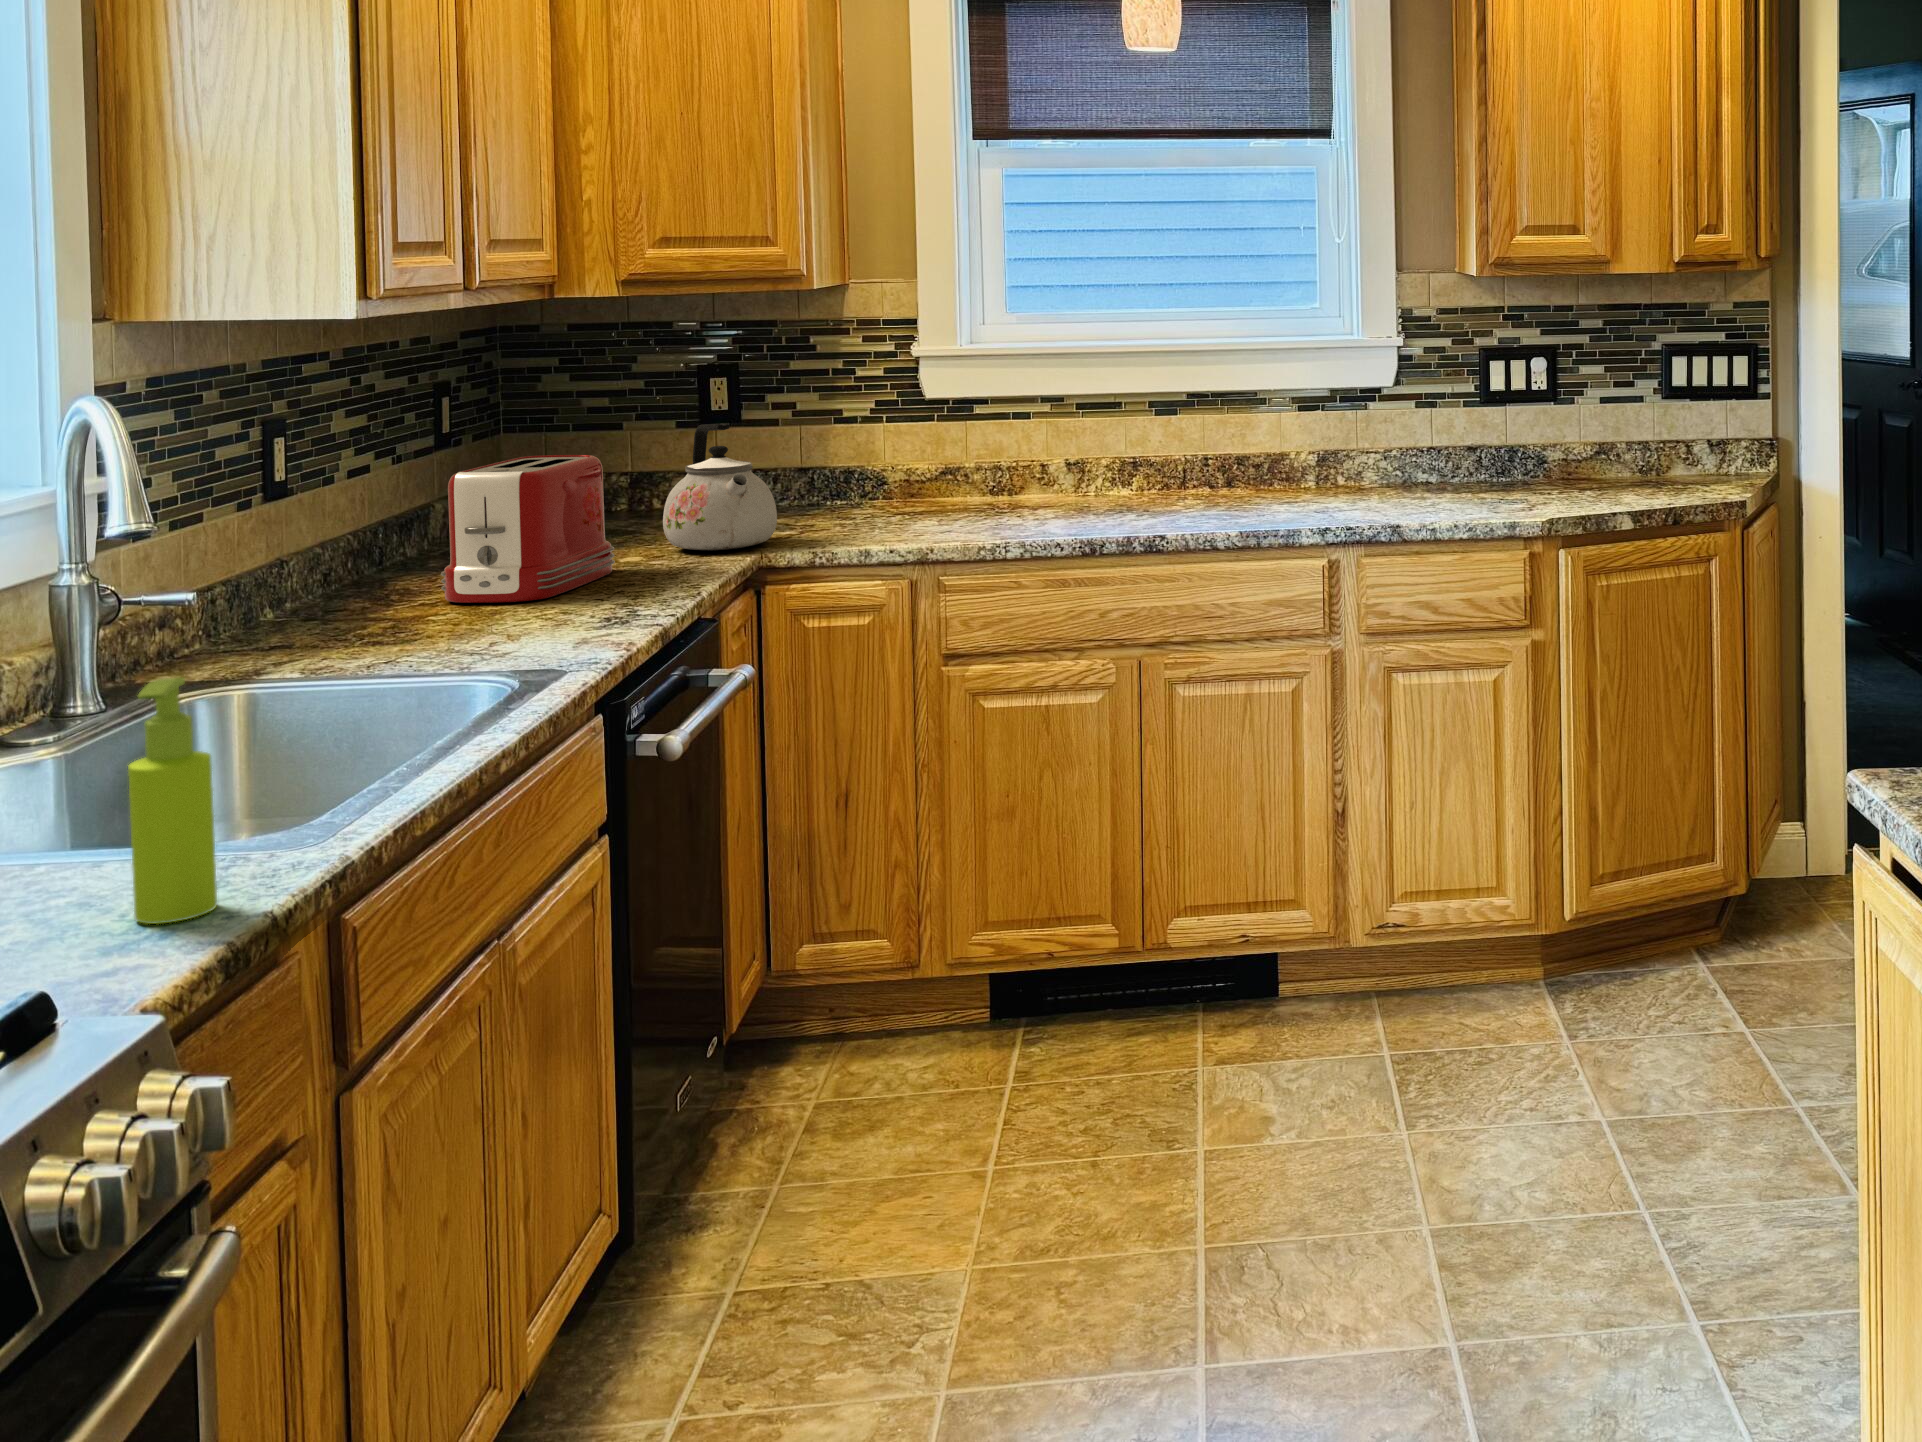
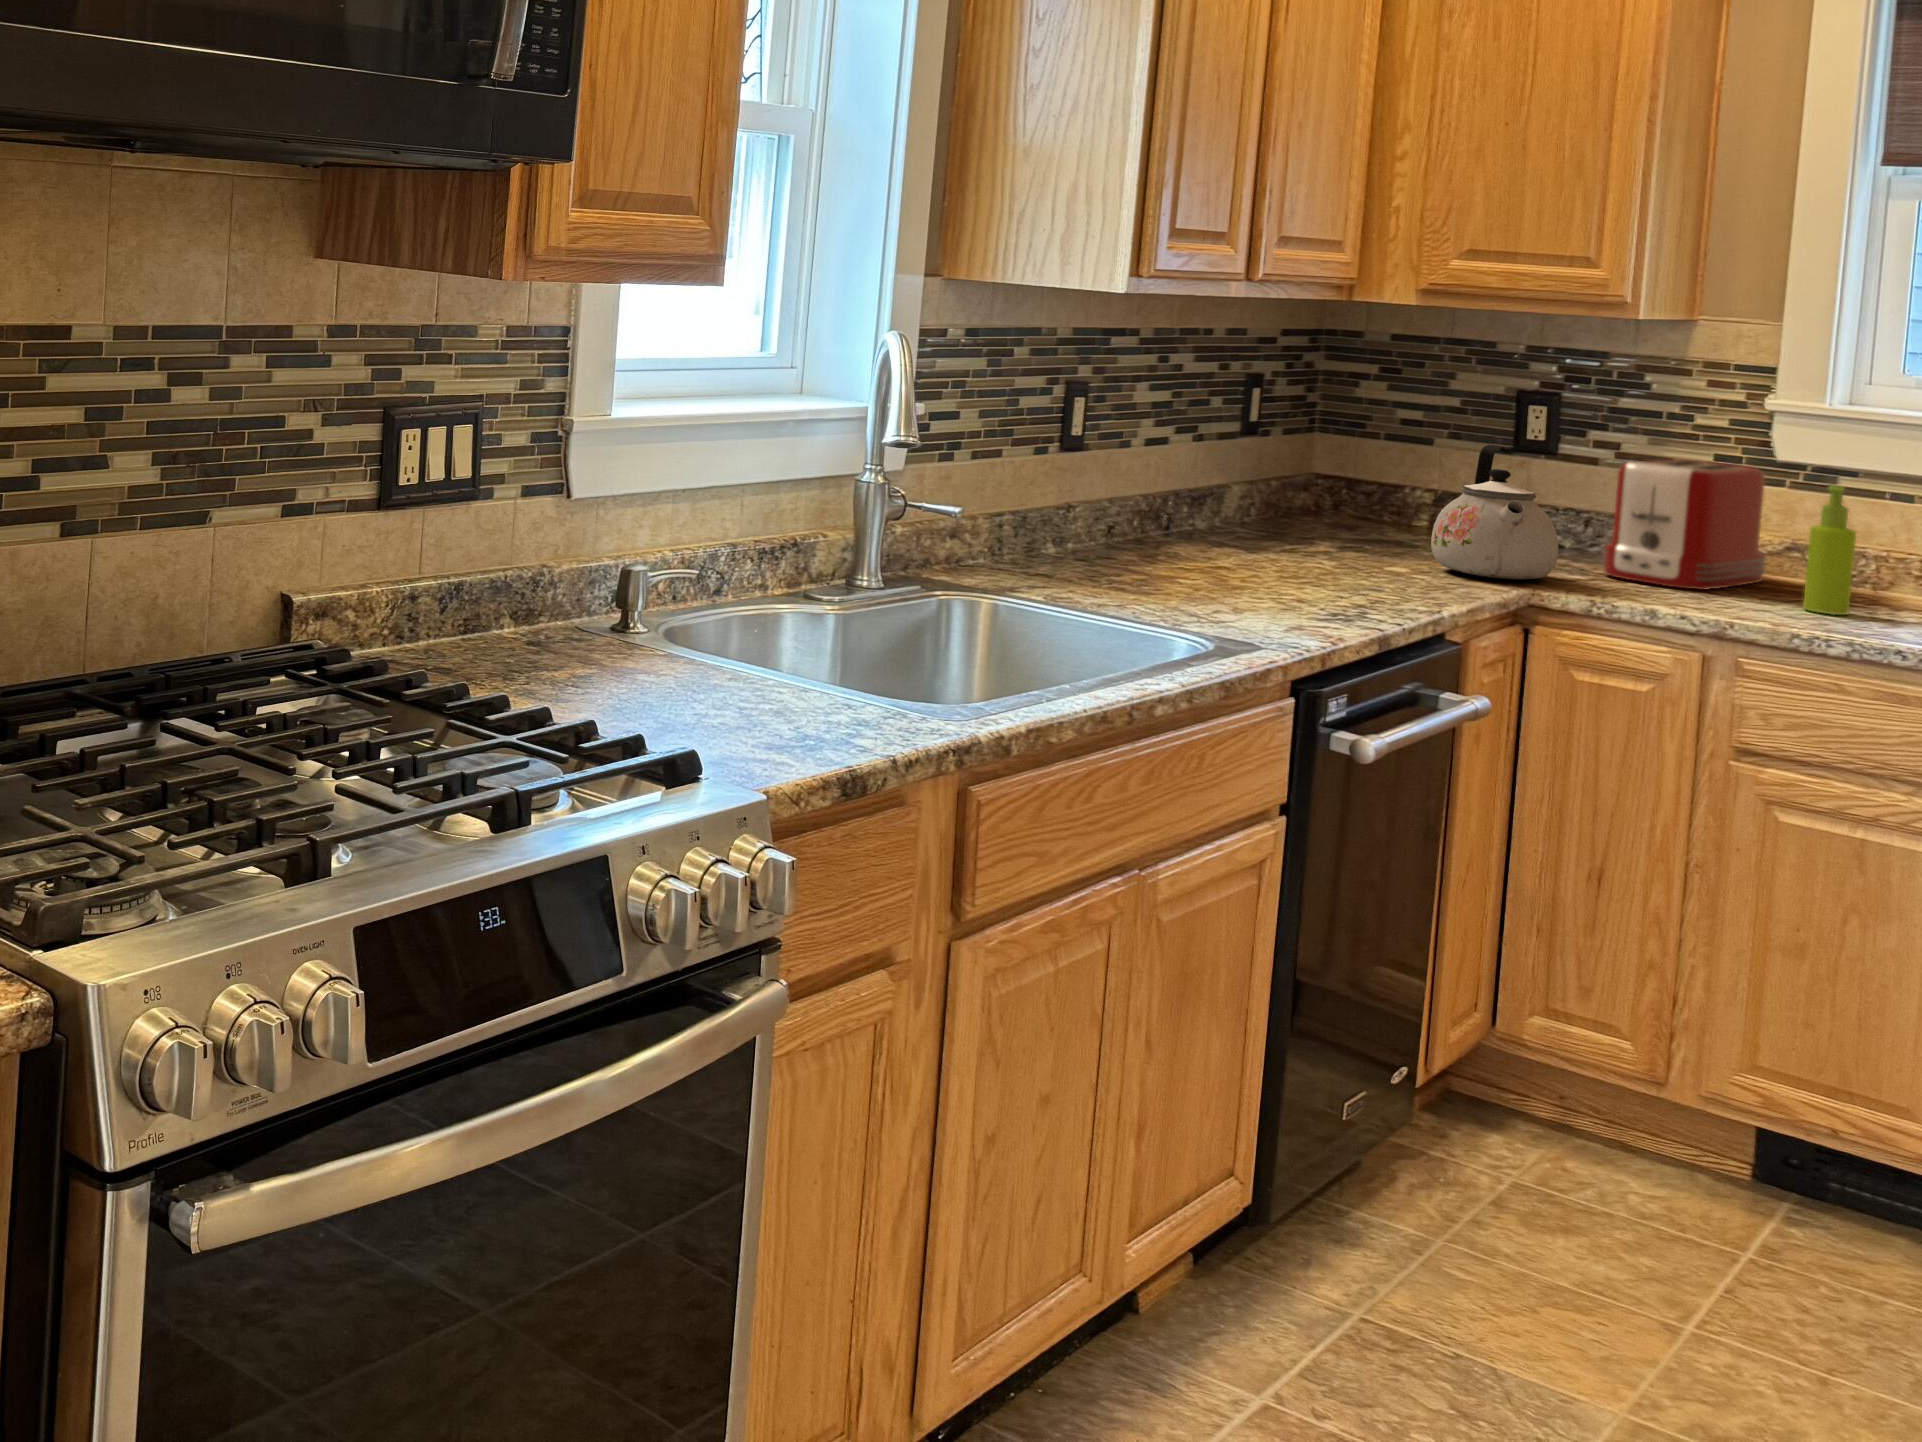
toaster: present [441,455,615,603] -> present [1602,459,1766,590]
soap dispenser: present [128,677,217,924] -> present [1803,485,1856,615]

